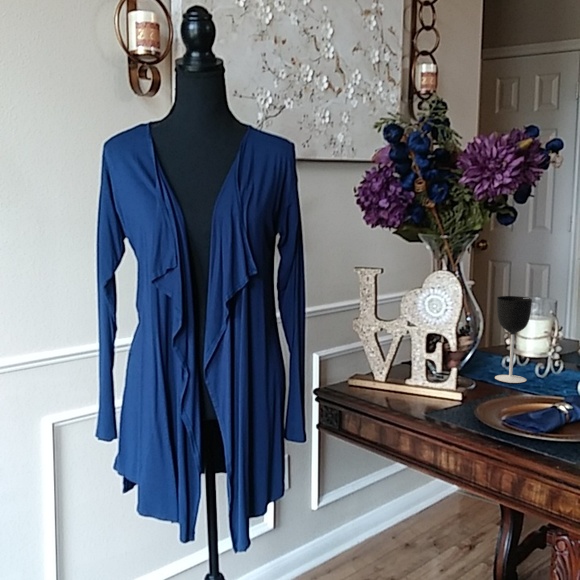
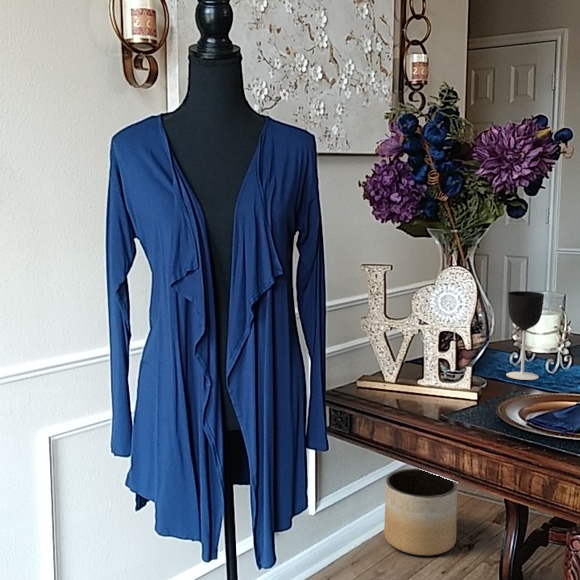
planter: none [388,470,460,555] -> present [384,469,457,556]

